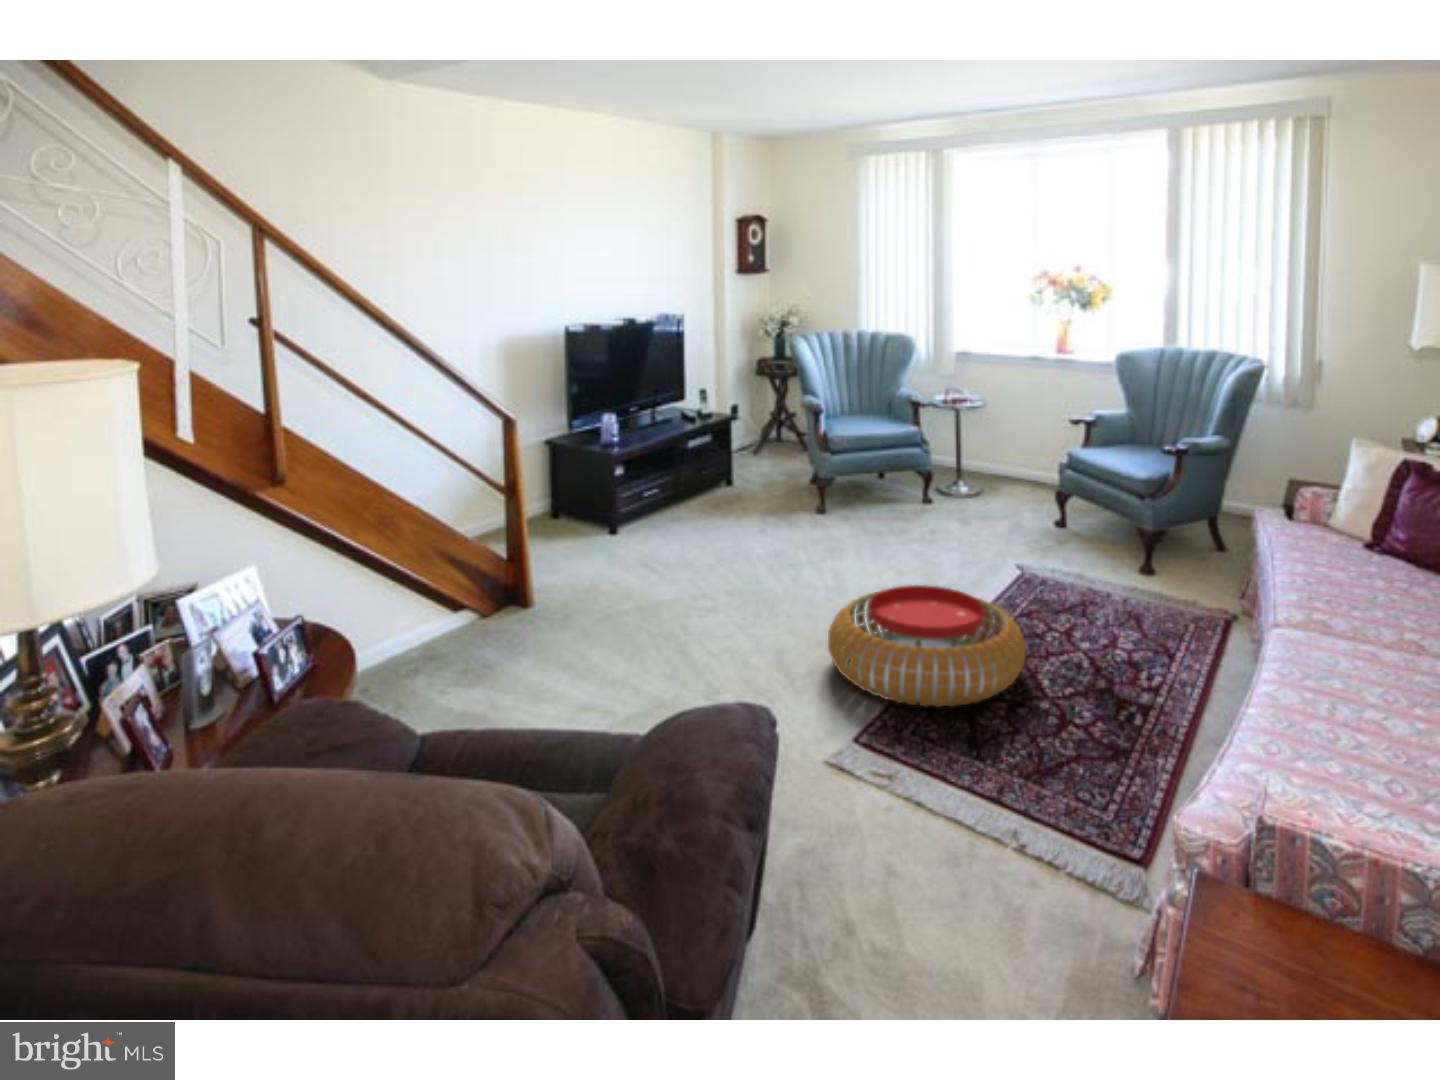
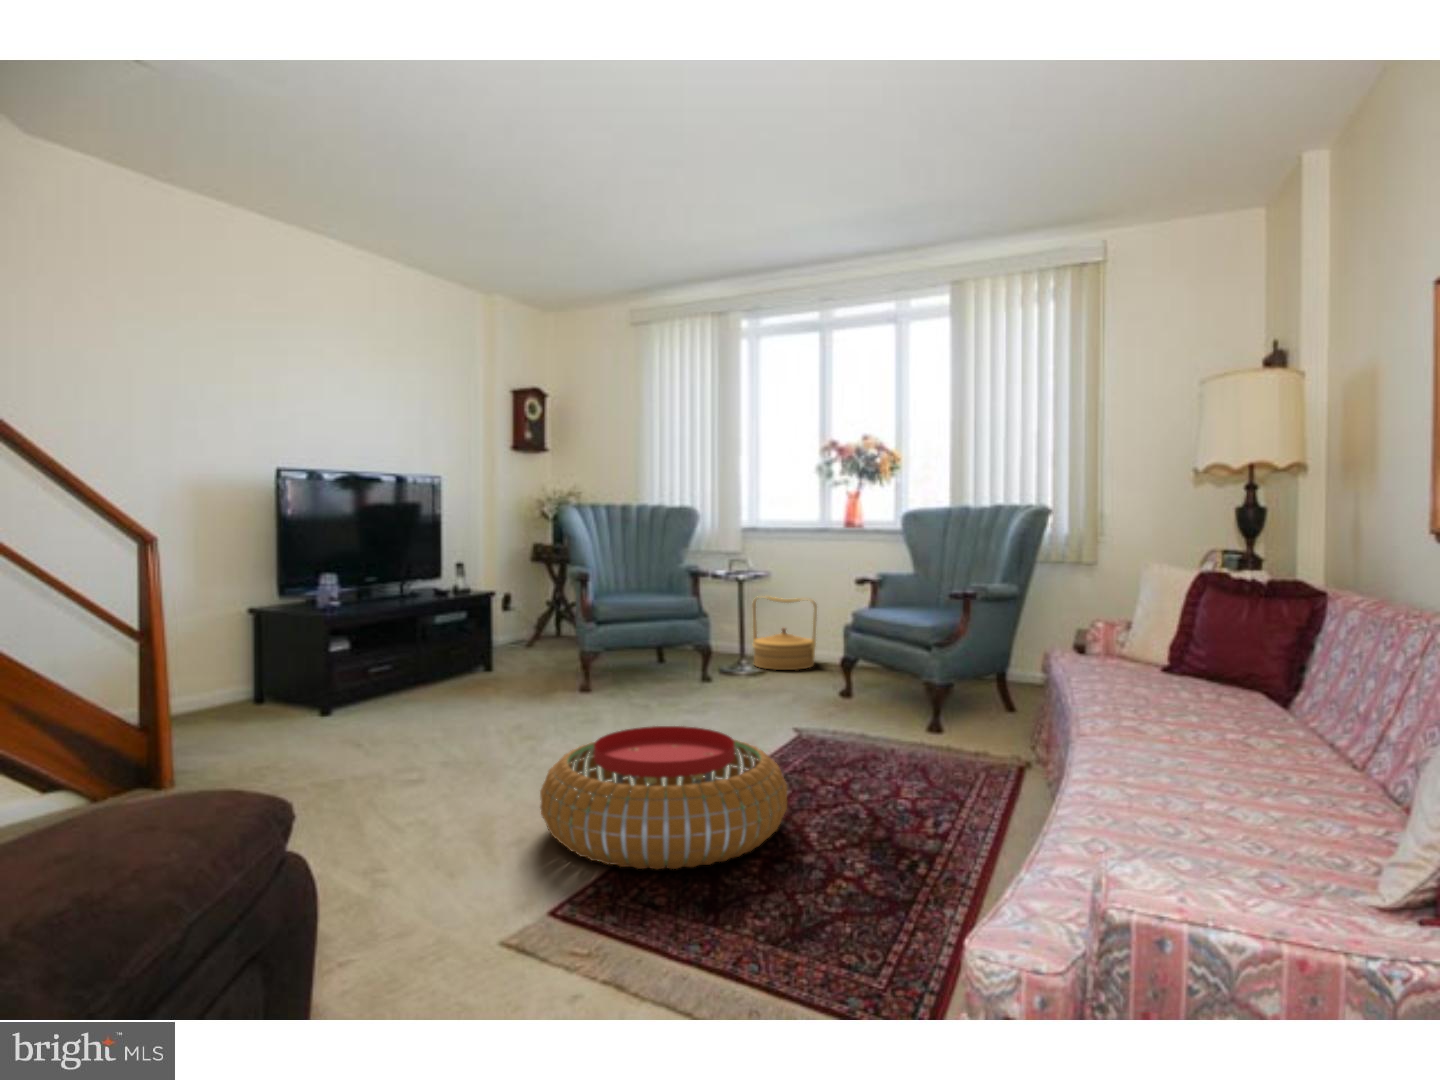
woven basket: none [967,422,1032,493] -> present [752,596,817,670]

